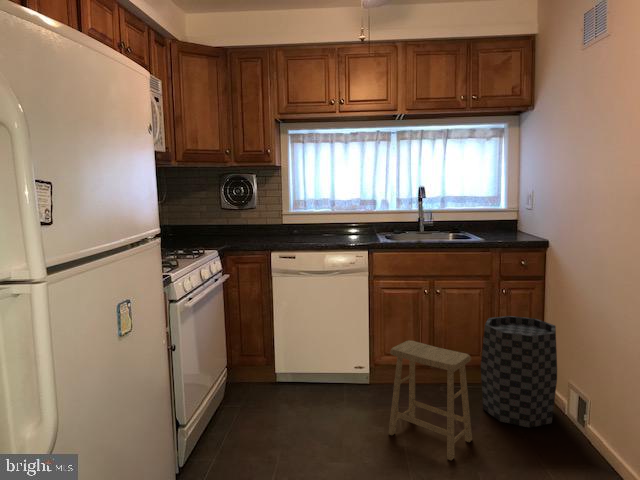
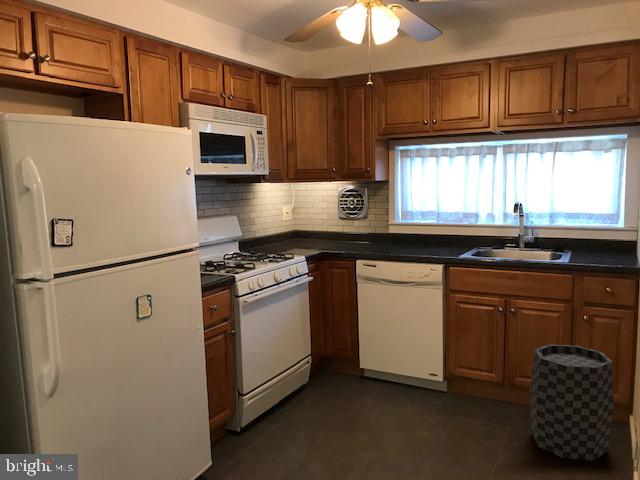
footstool: present [389,340,472,460] -> none [421,352,493,461]

